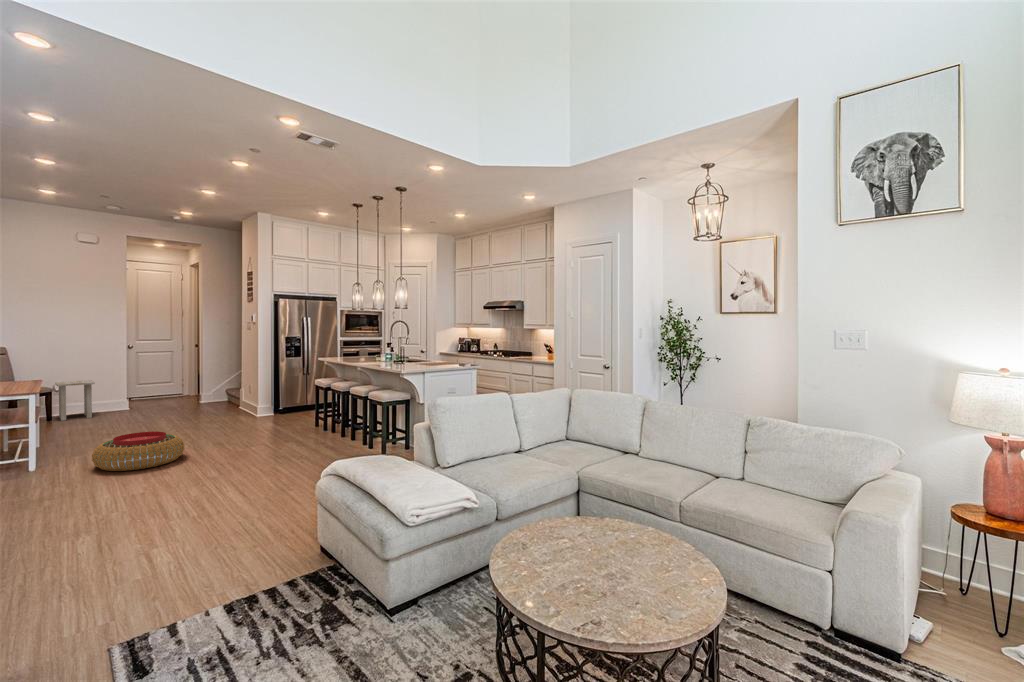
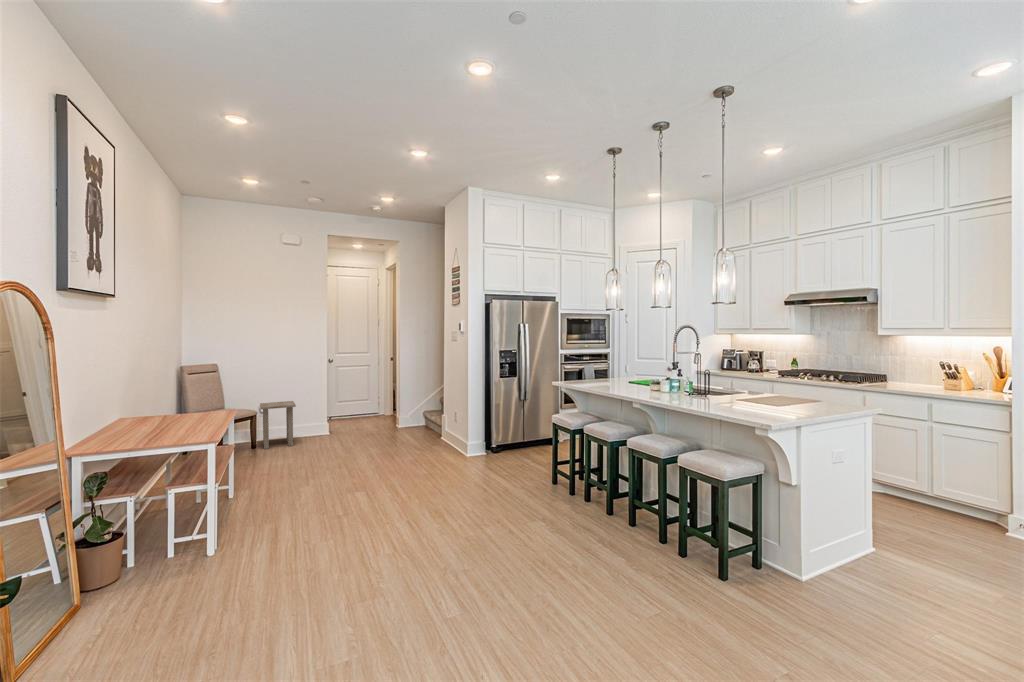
pouf: present [92,431,184,471] -> none [281,499,398,573]

